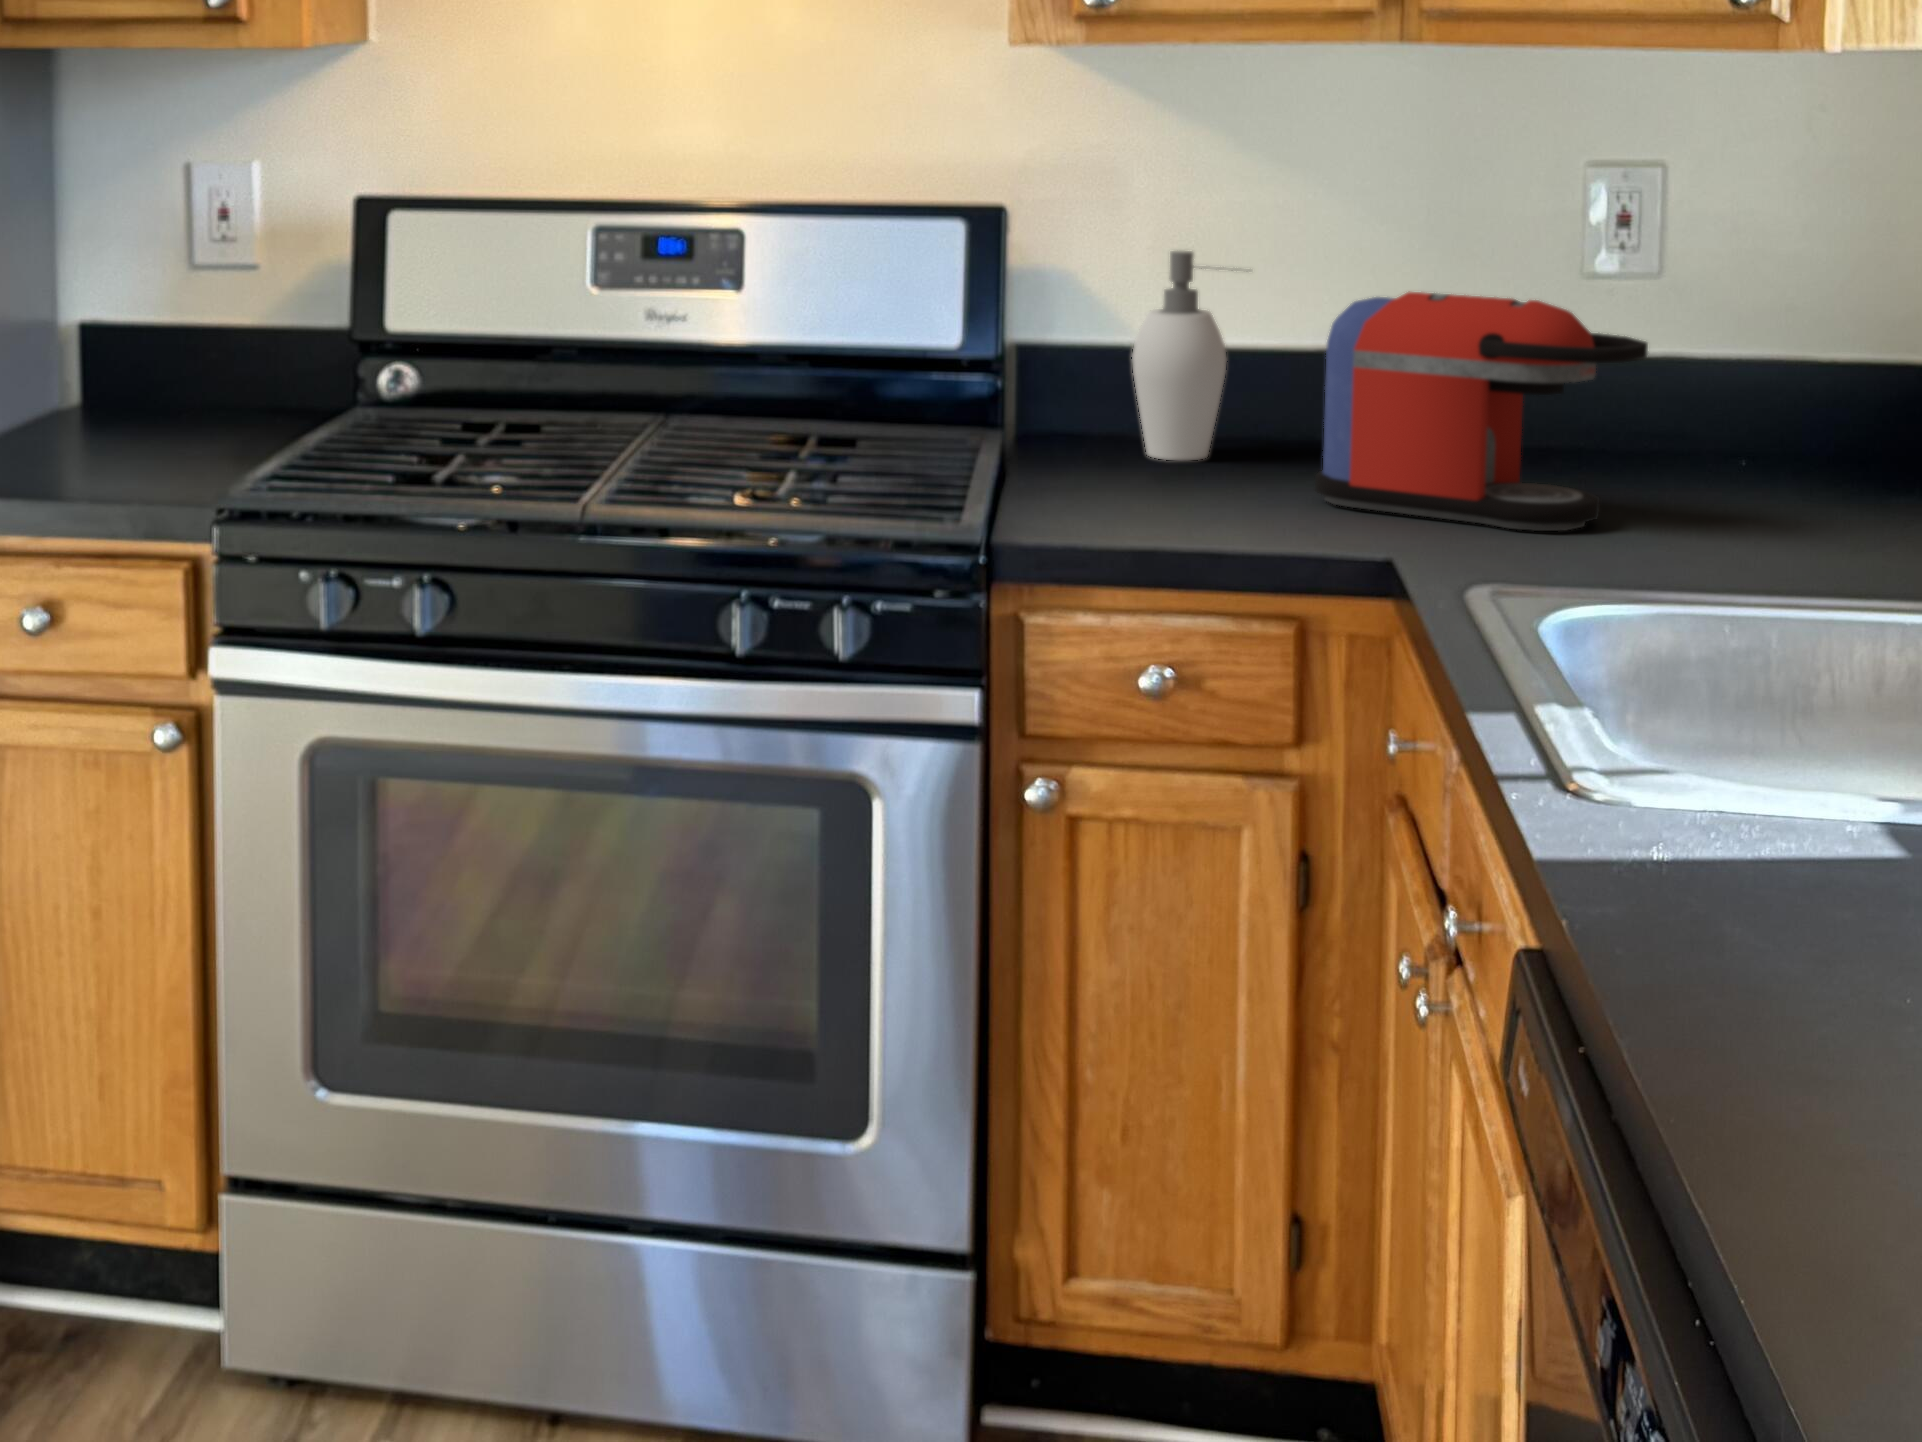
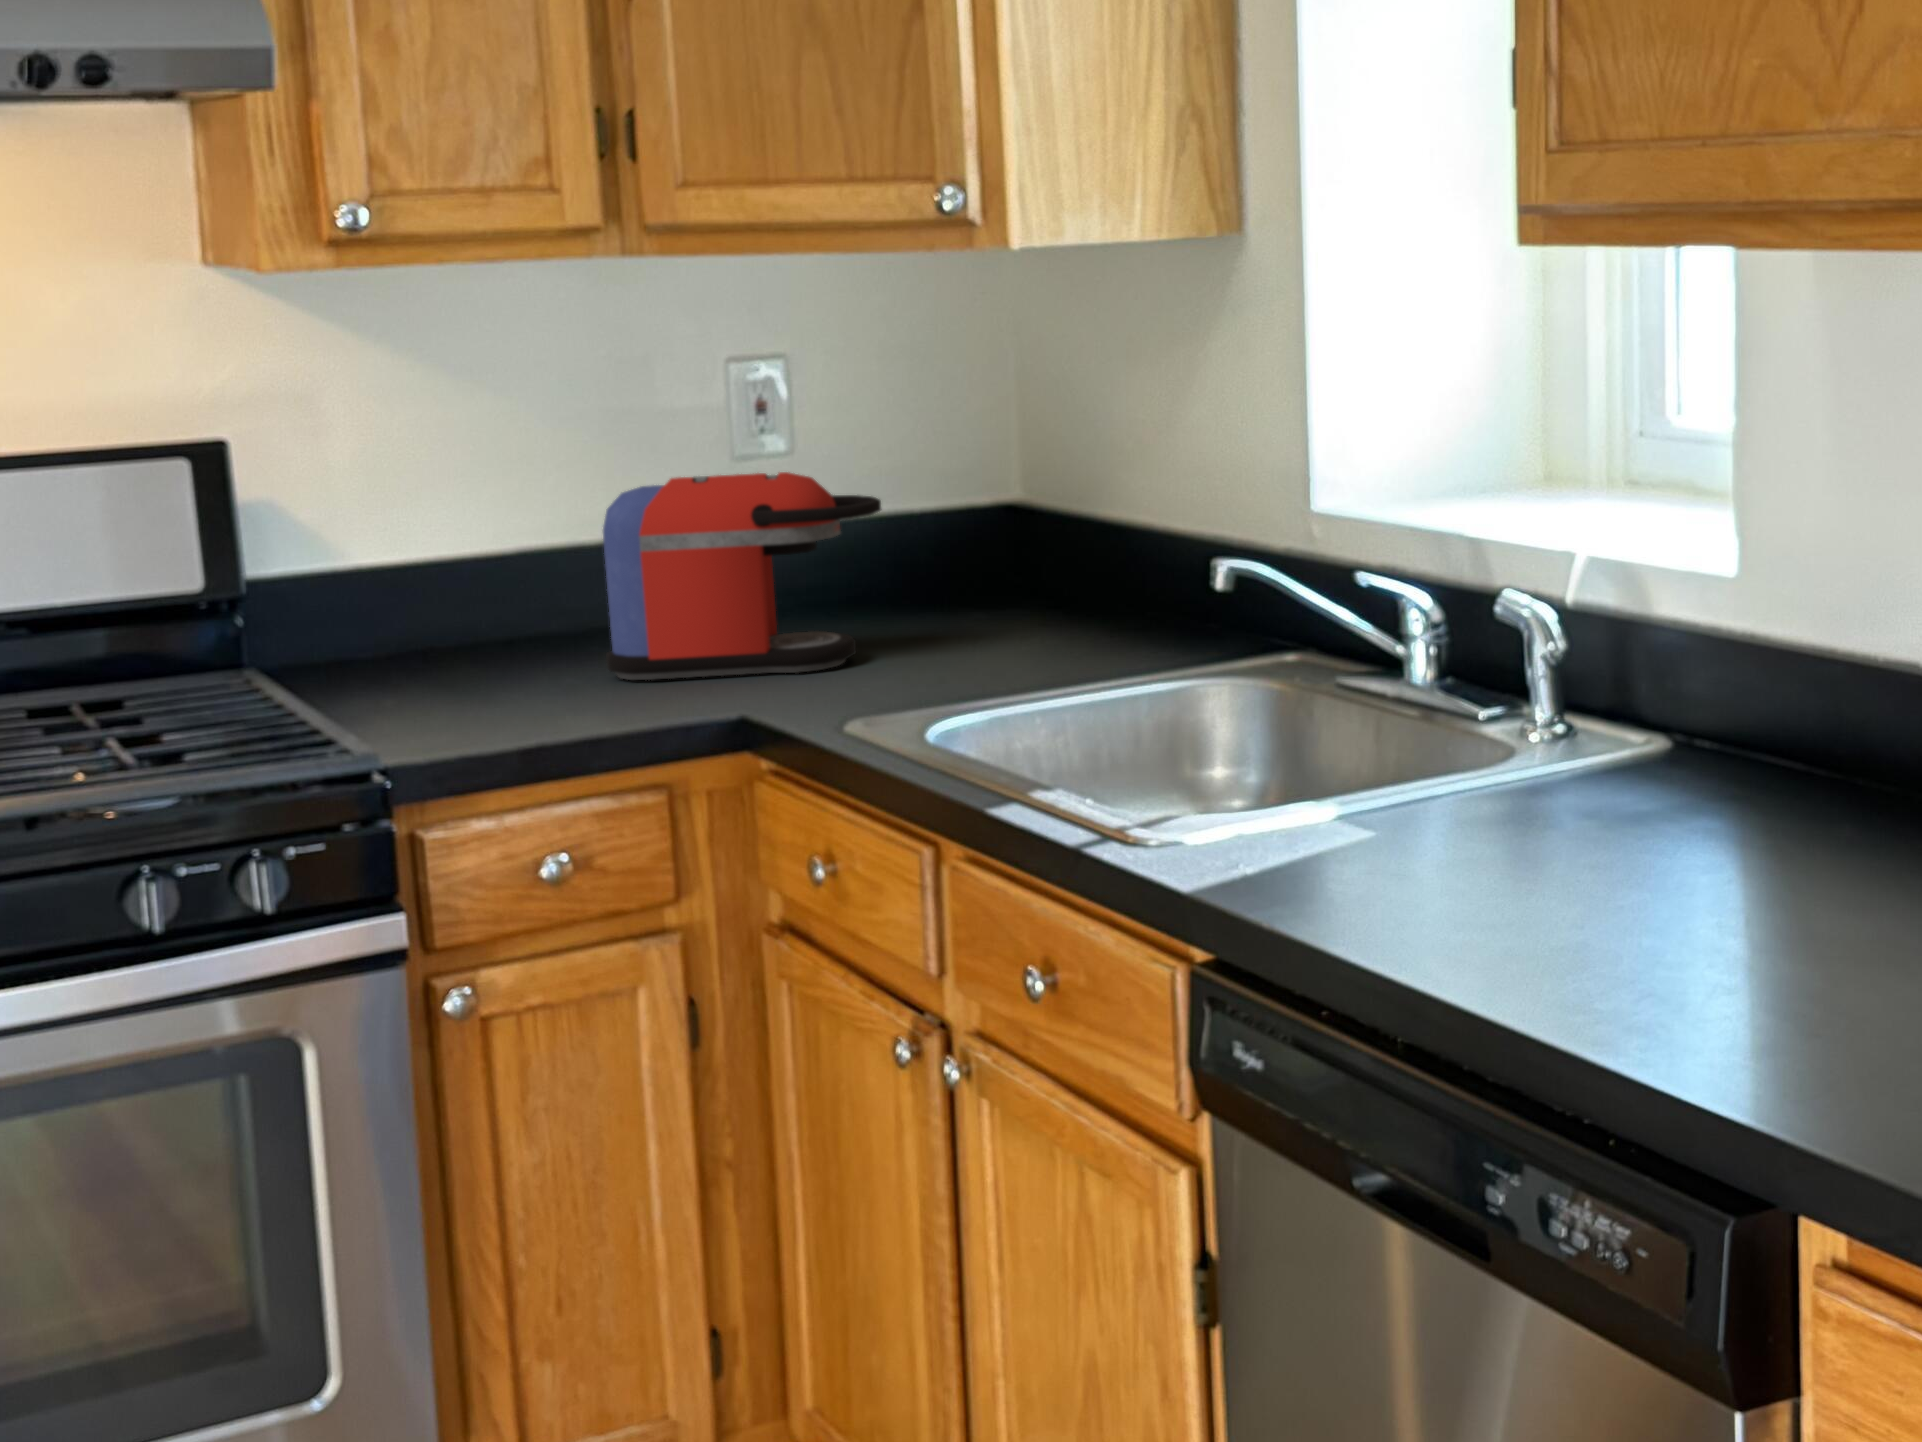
soap dispenser: present [1132,251,1233,460] -> none [374,468,486,672]

